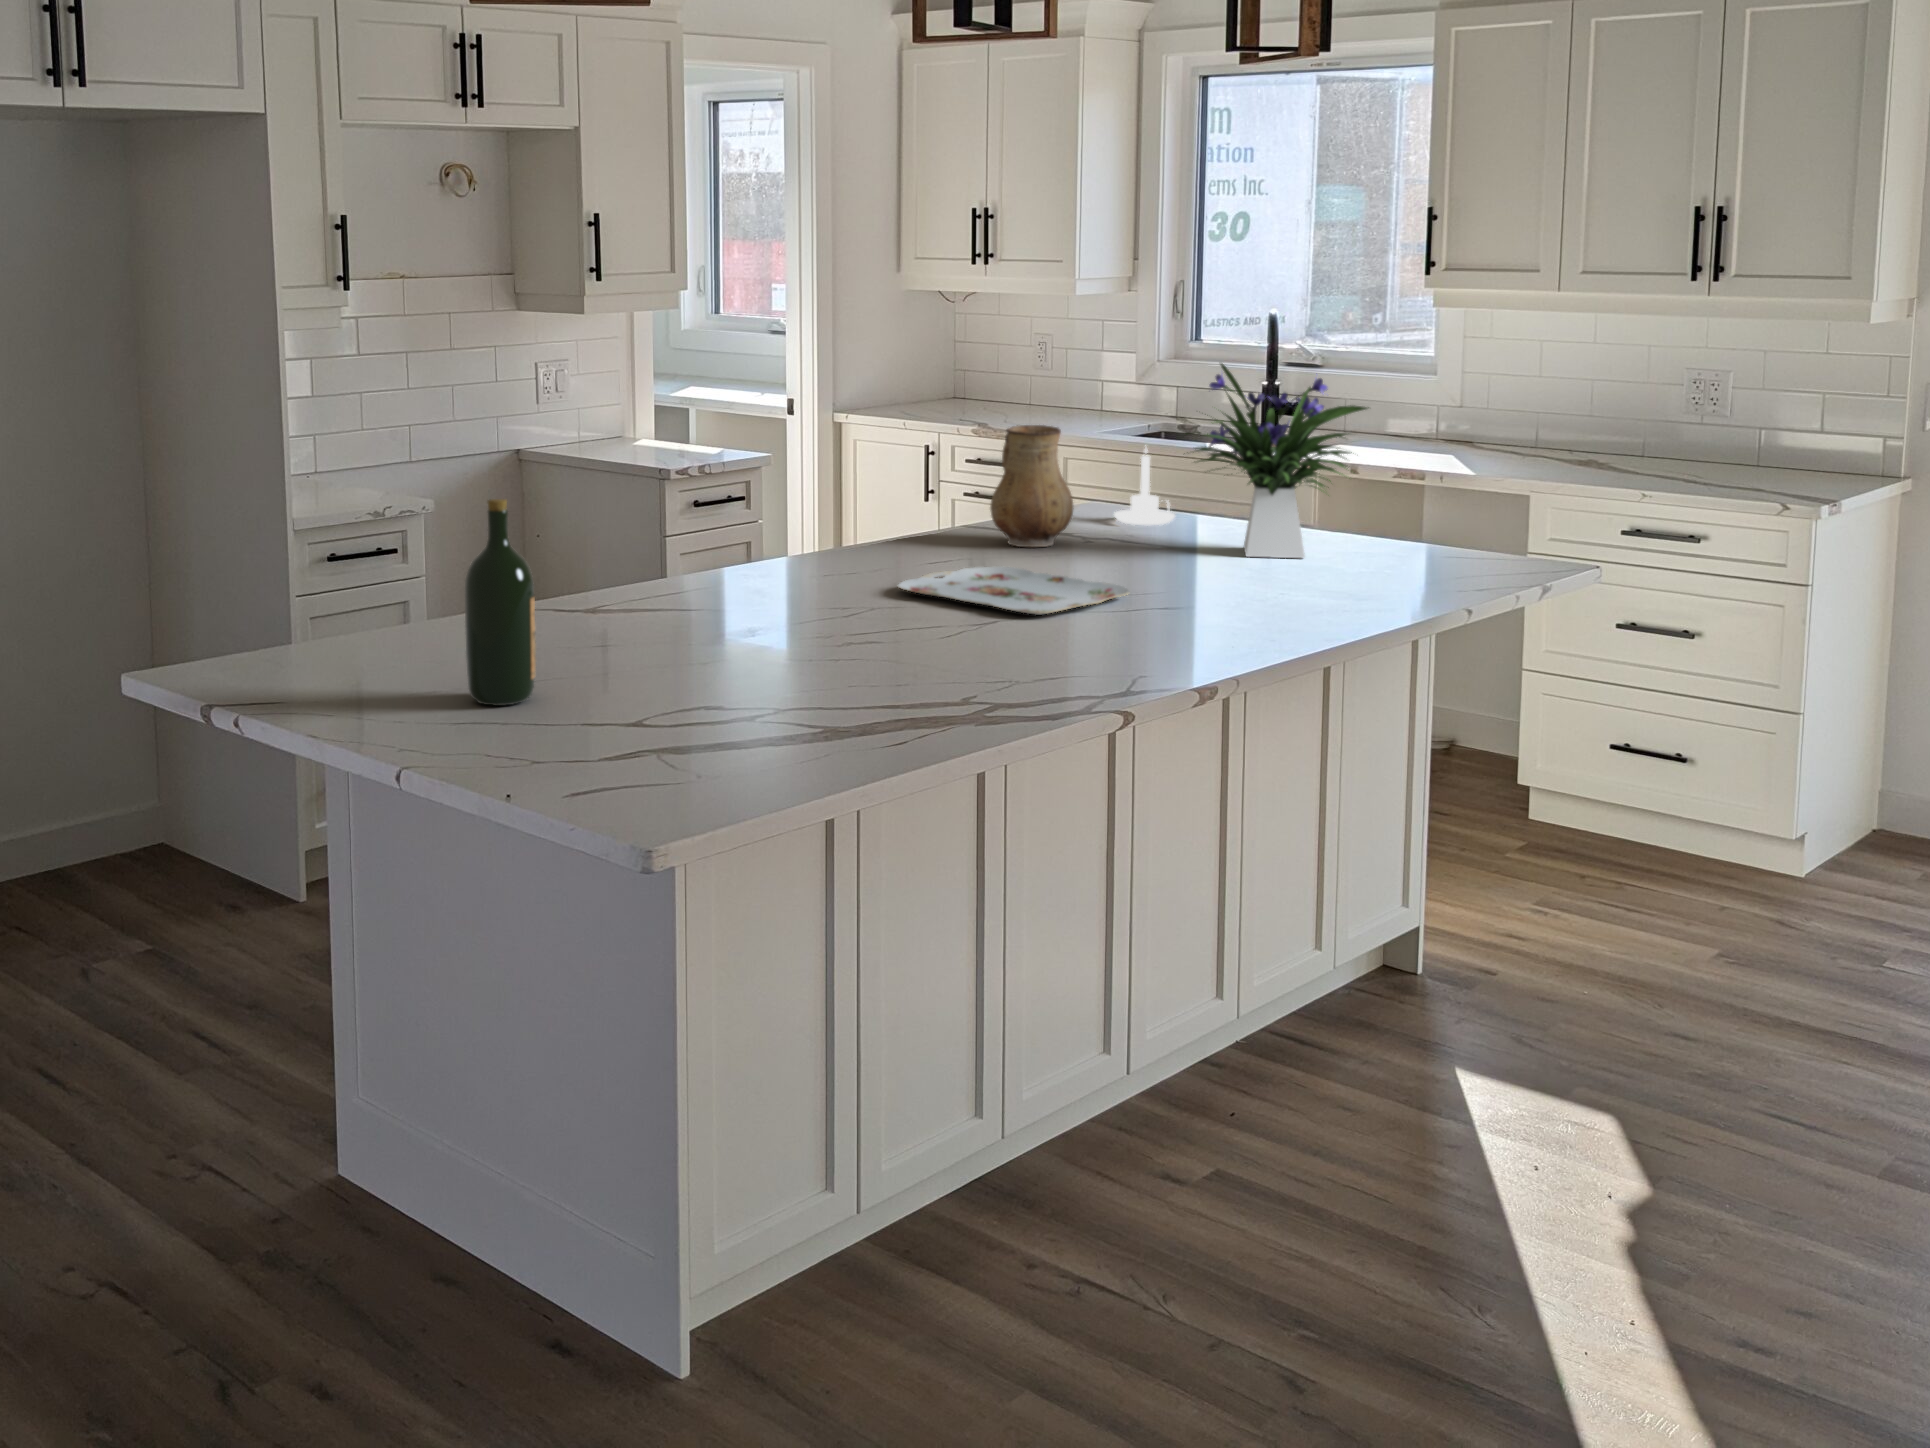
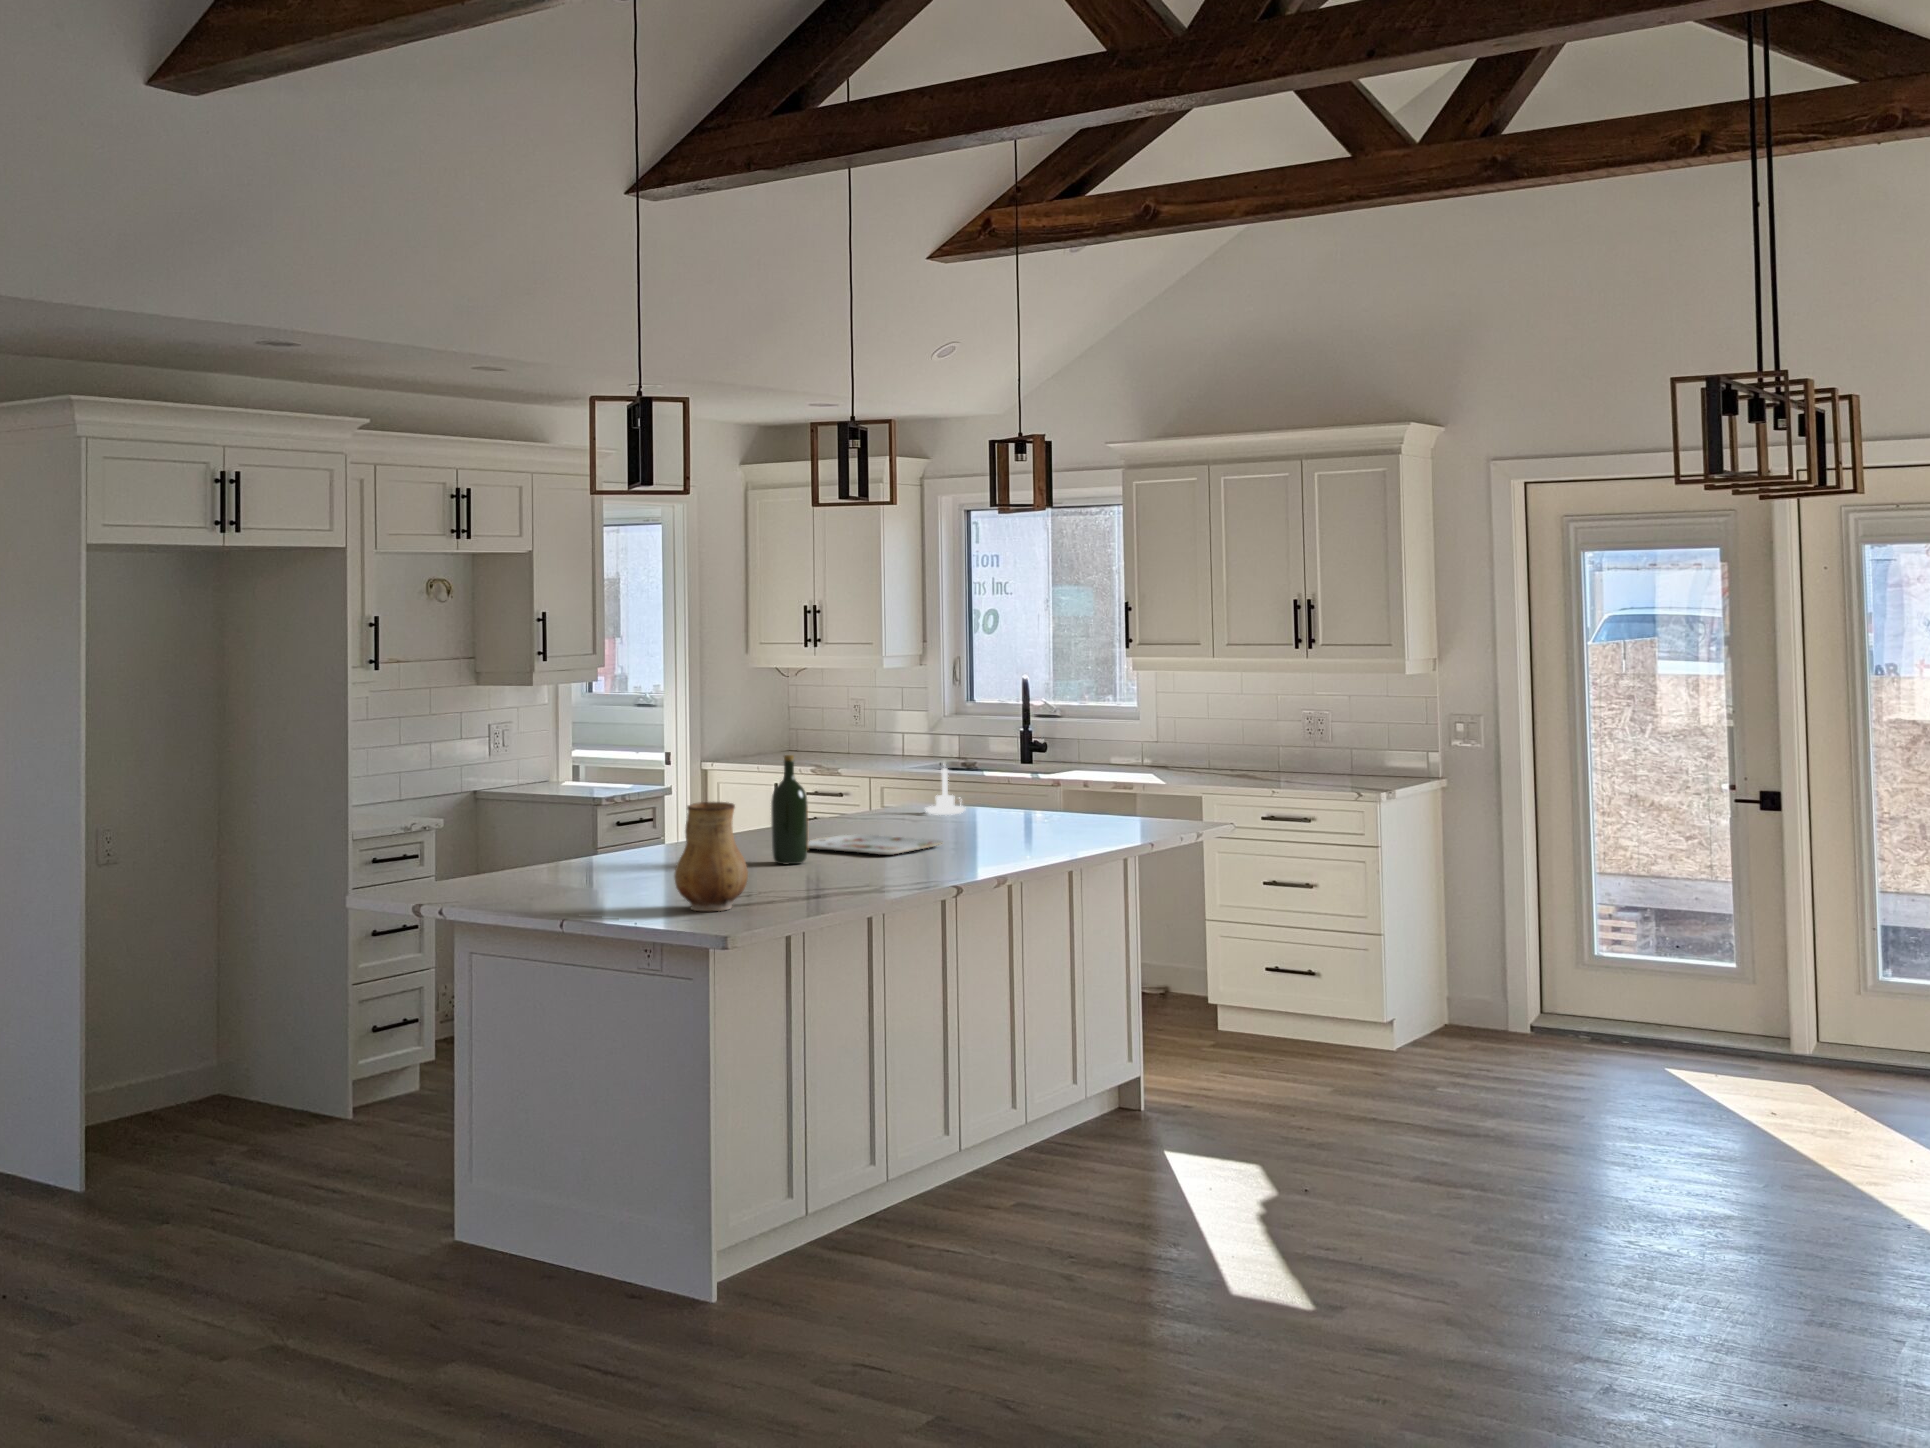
flower arrangement: present [1196,363,1369,558] -> none [969,701,1087,827]
ceramic pitcher: present [990,425,1074,547] -> present [675,802,748,911]
wine bottle: present [465,499,536,705] -> present [771,755,808,864]

